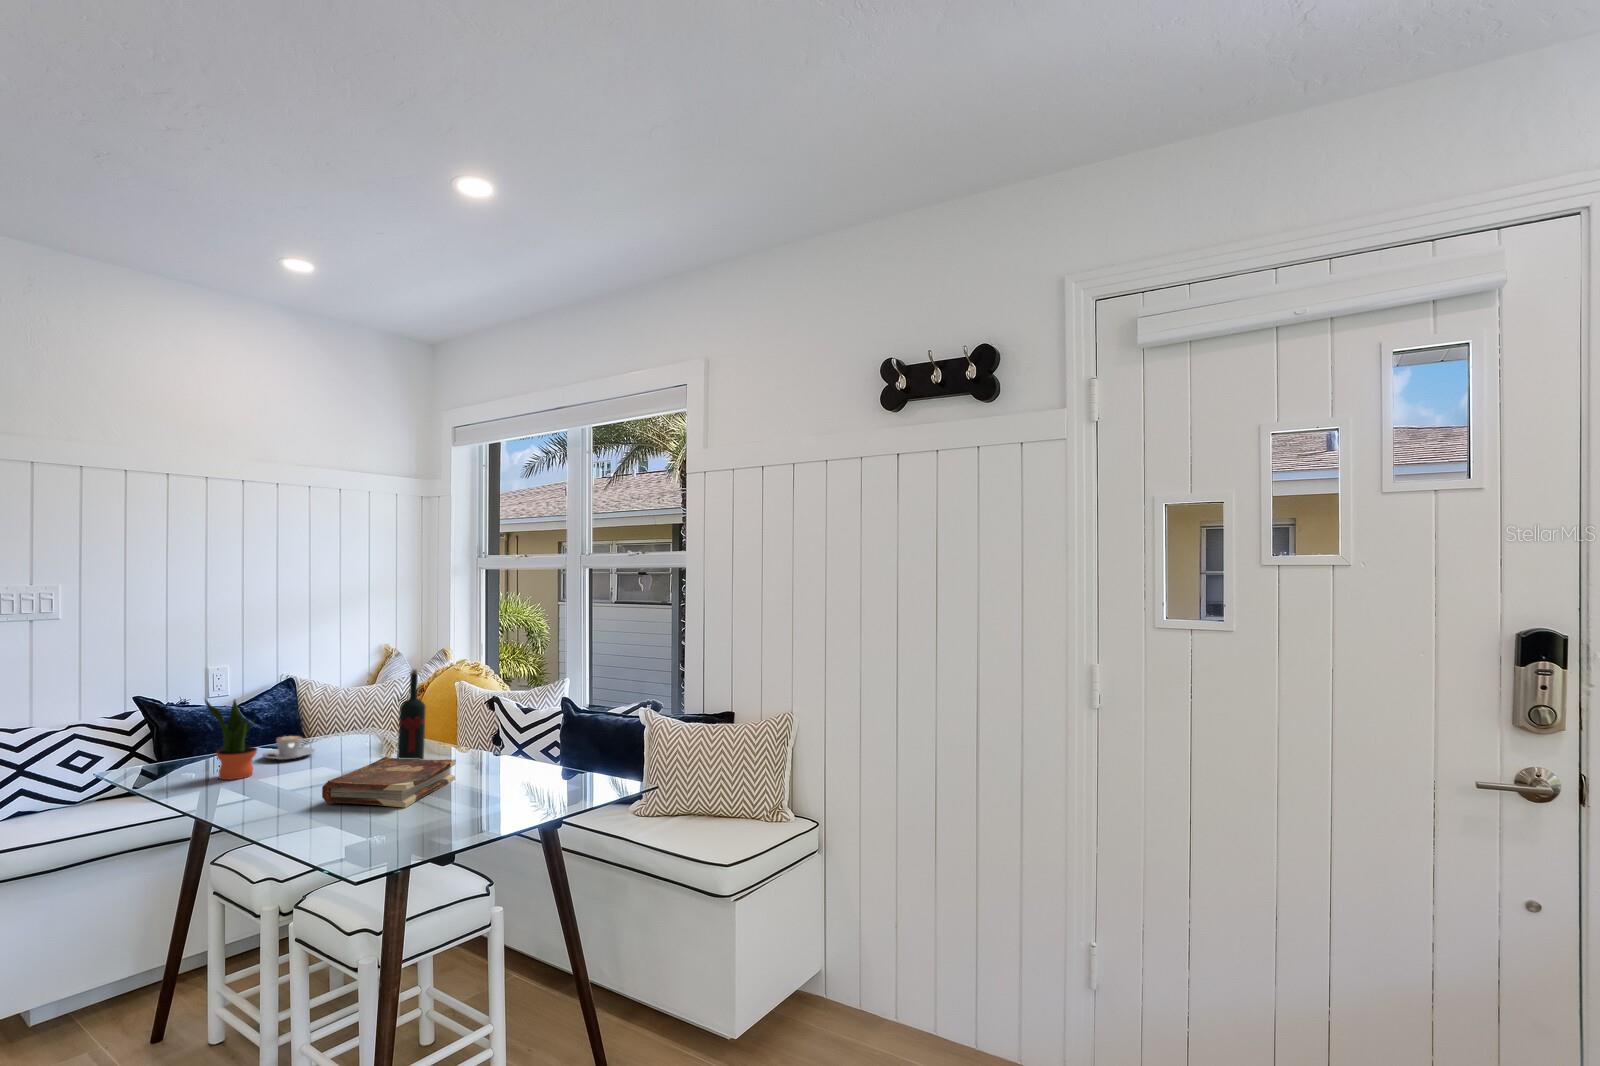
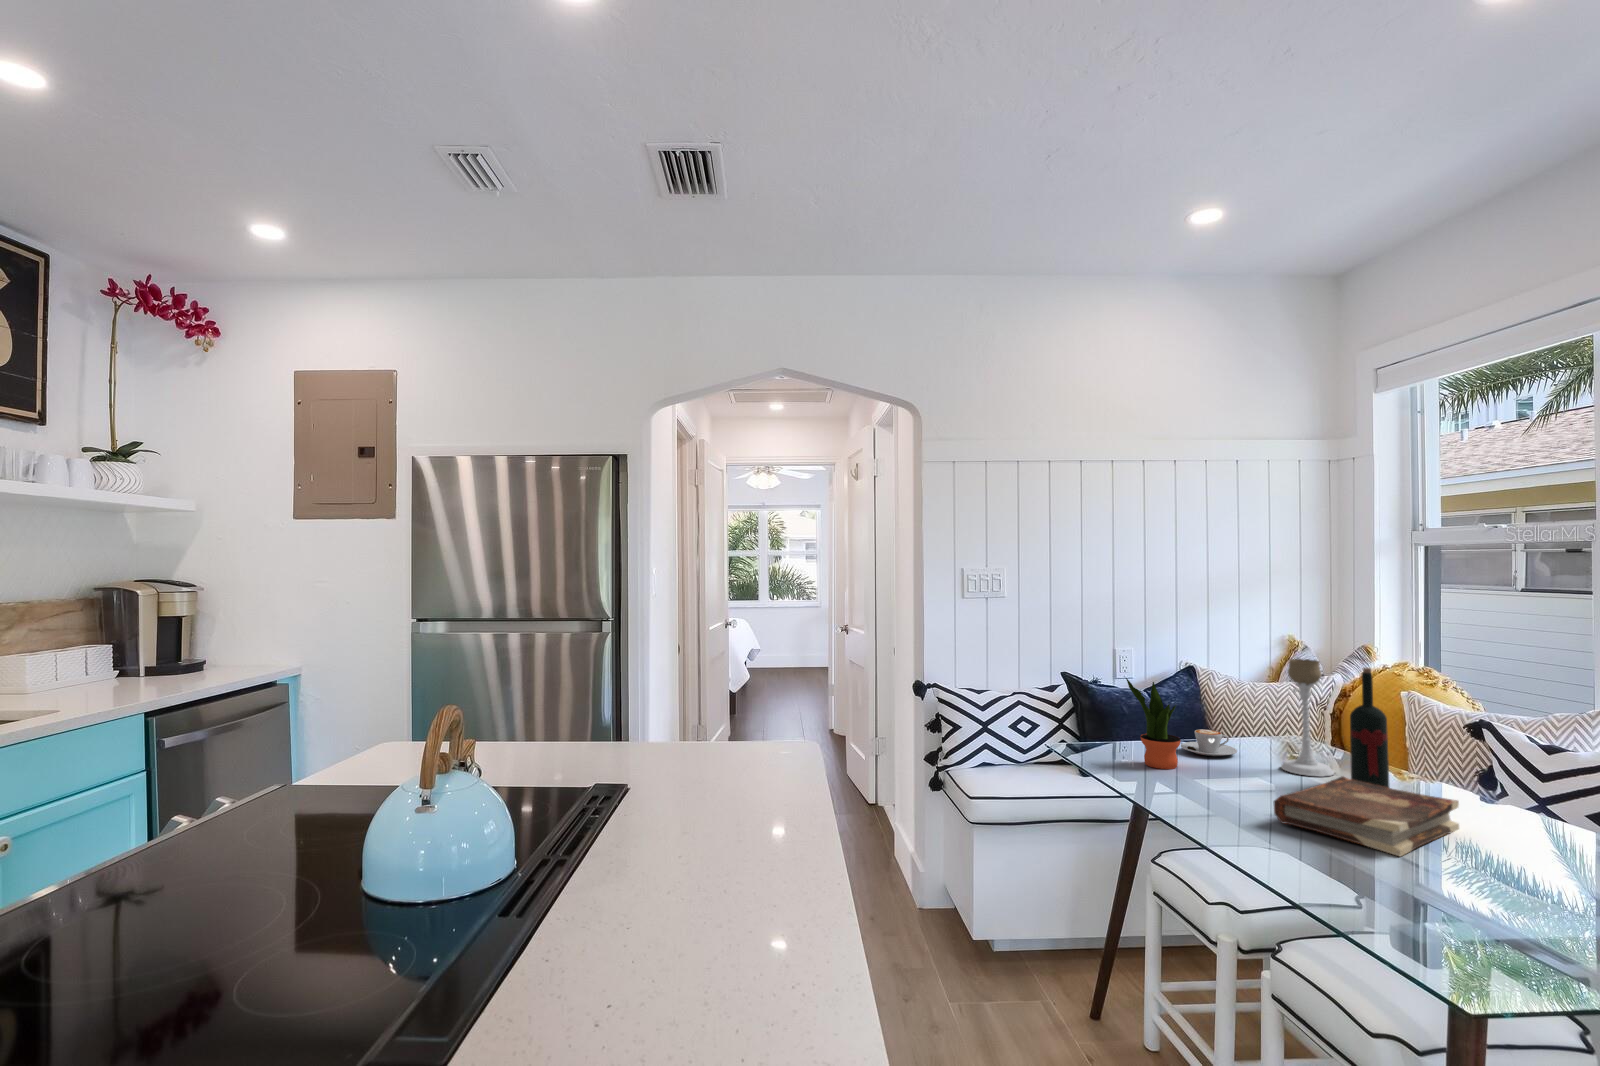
candle holder: none [348,665,390,762] -> present [1281,659,1334,777]

